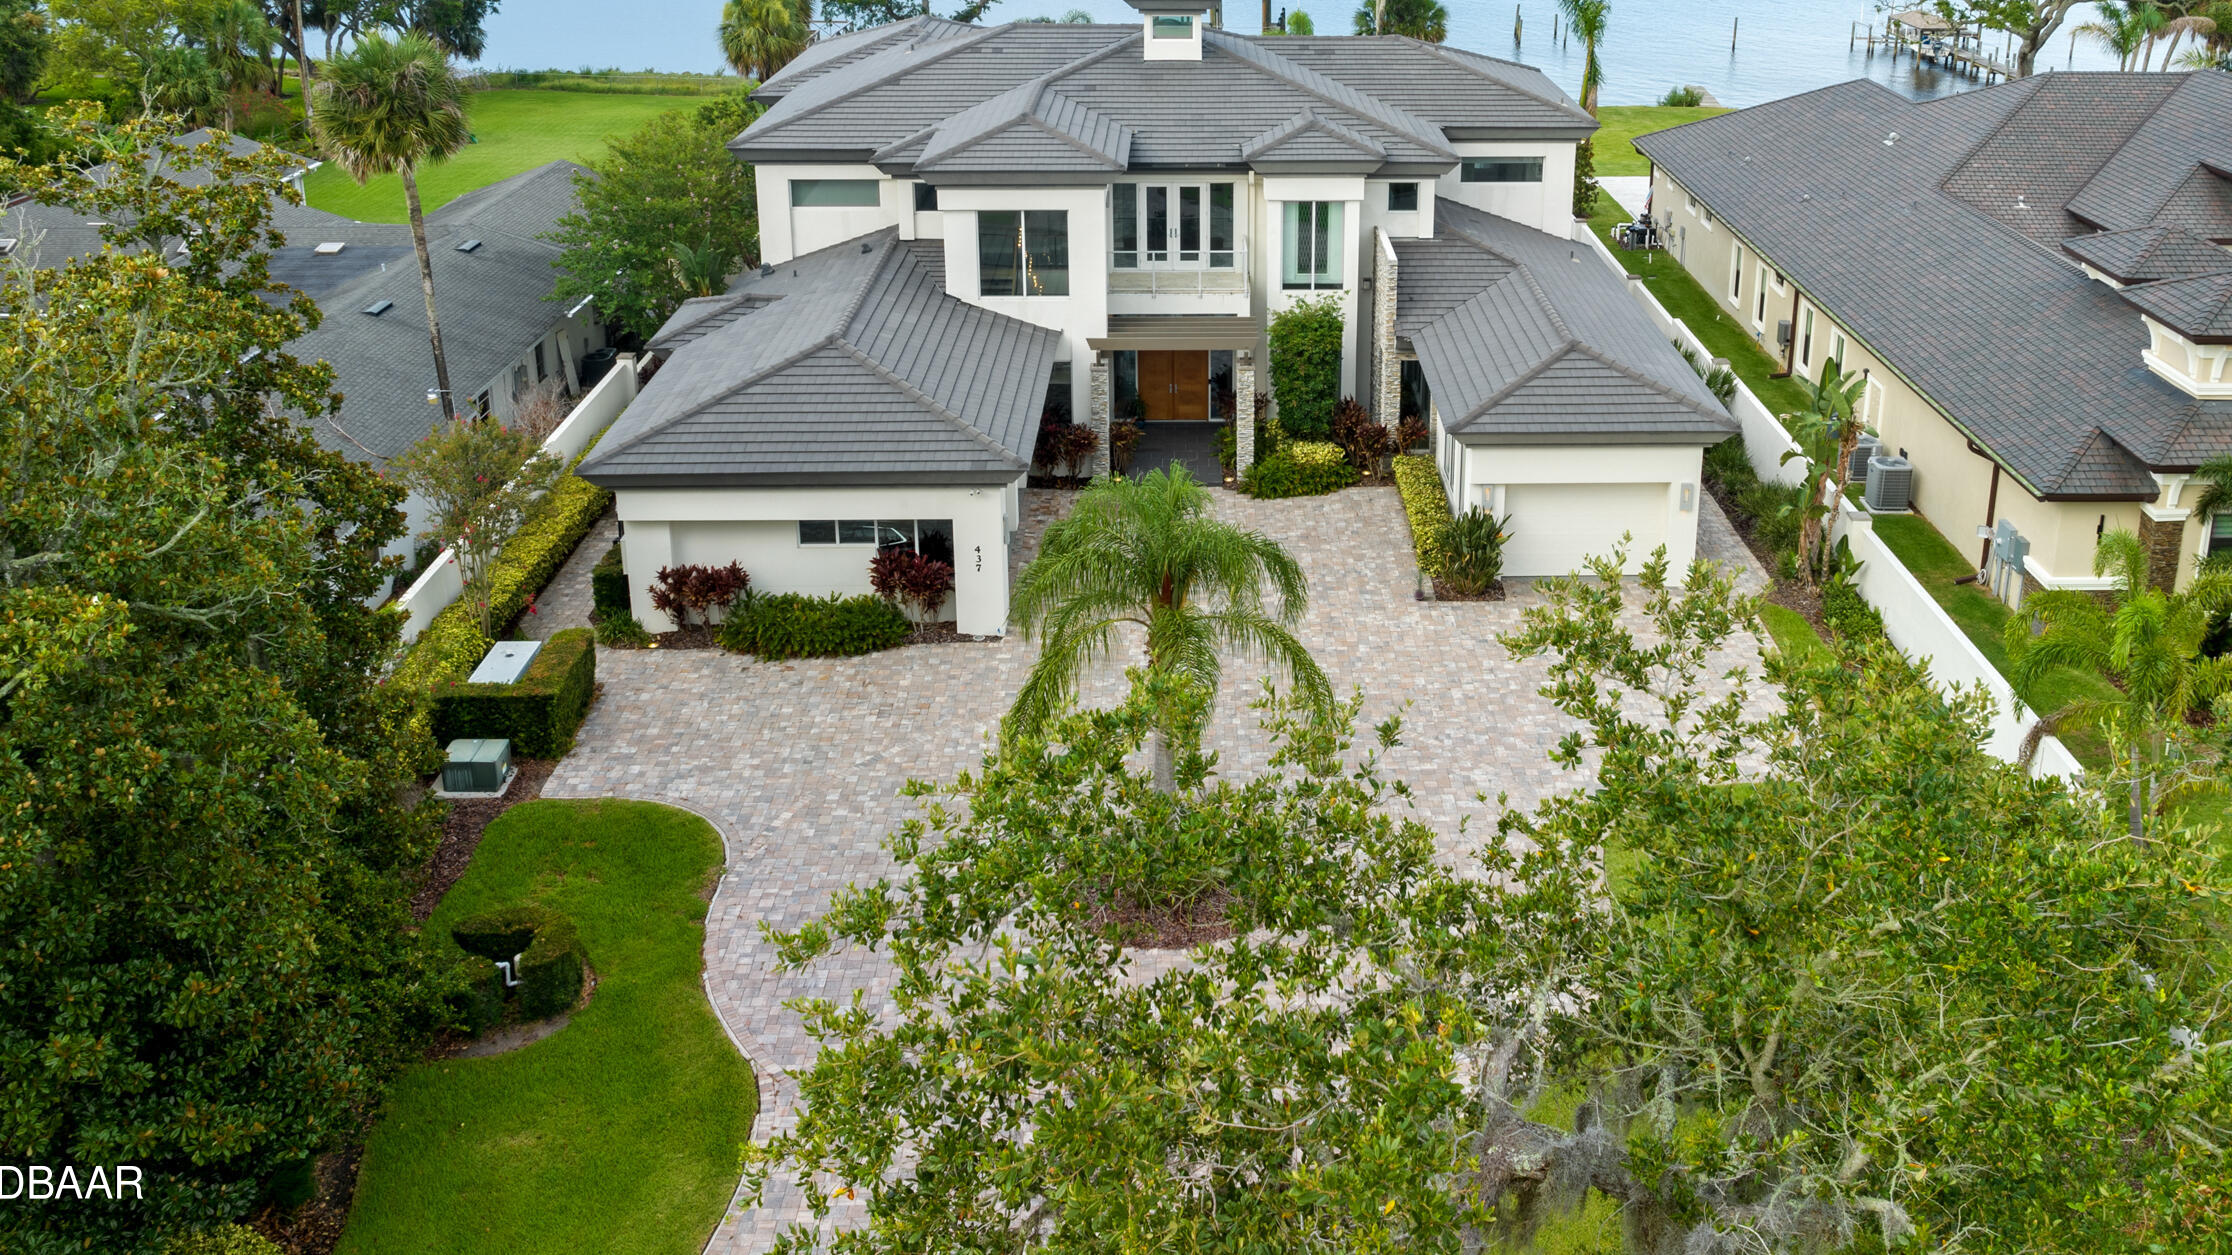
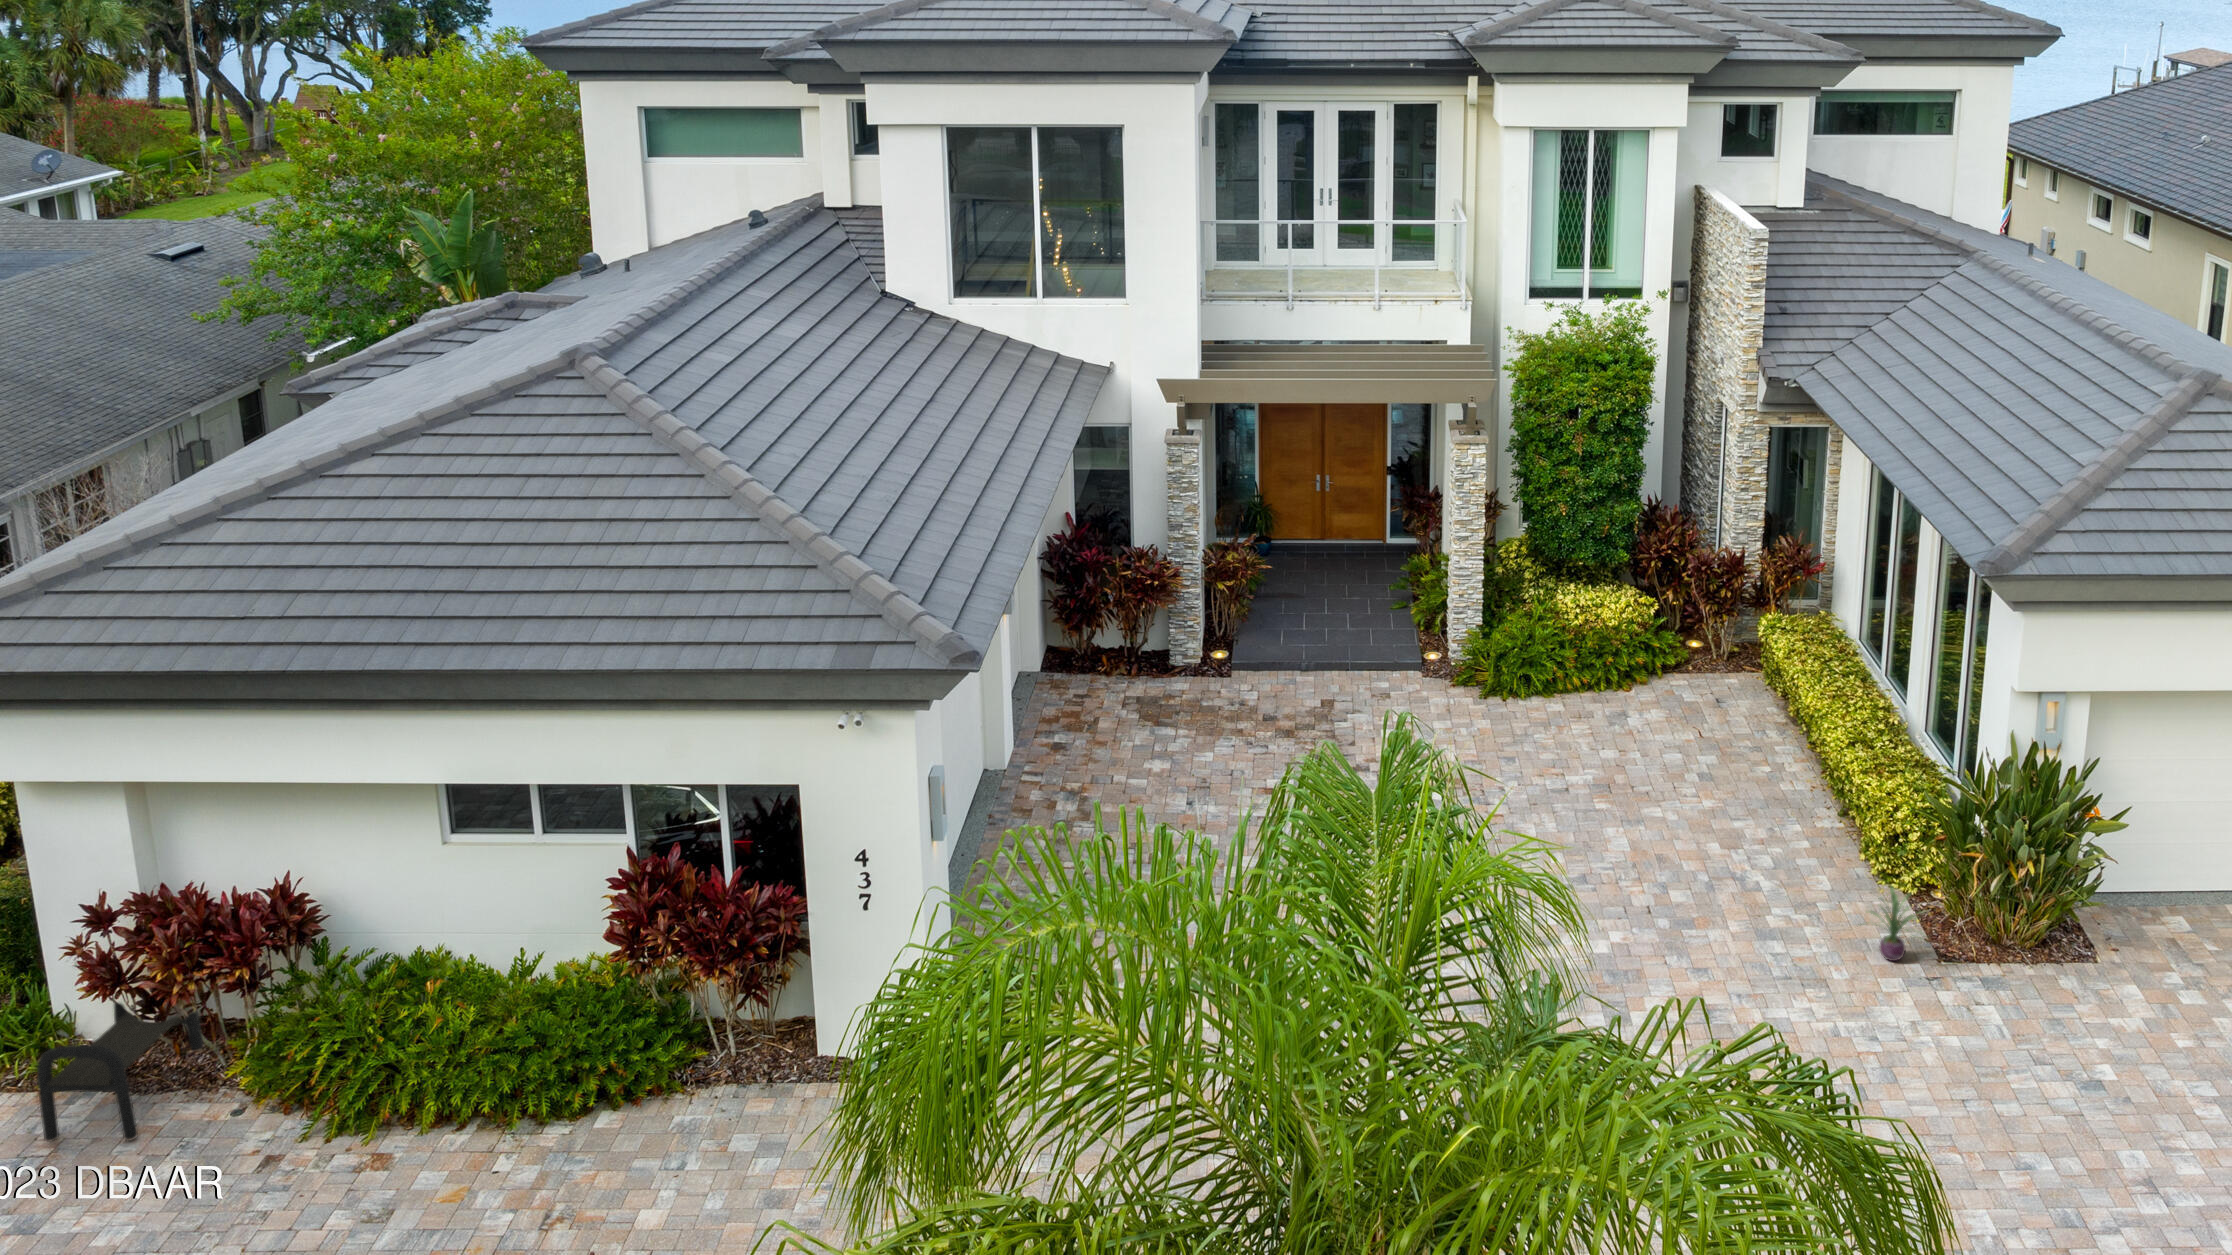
bench: none [650,605,699,664] -> present [37,1003,203,1142]

